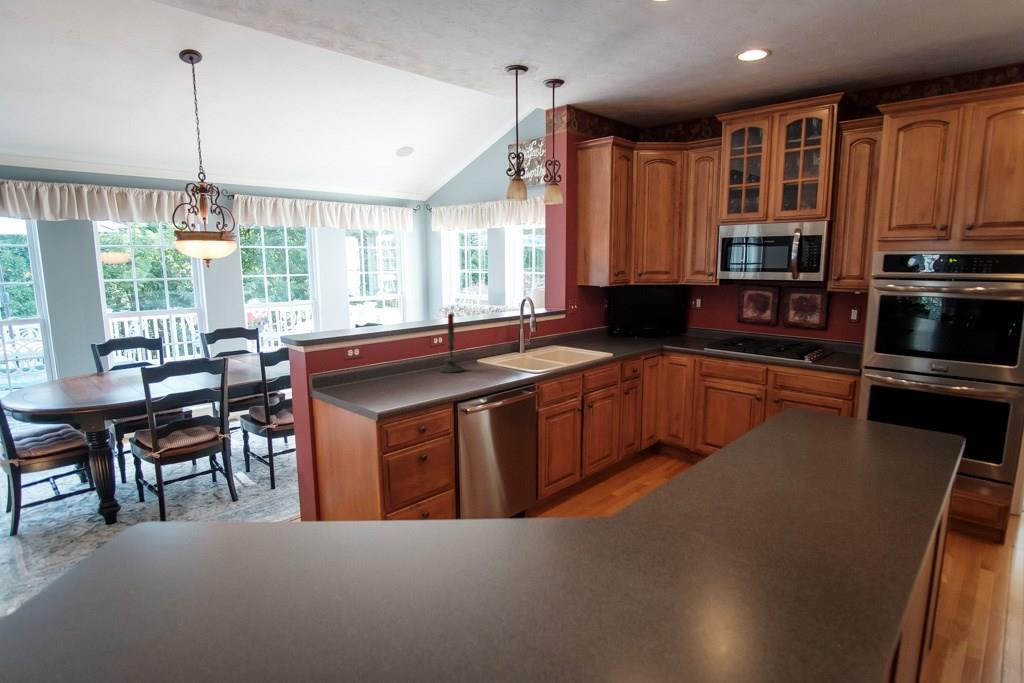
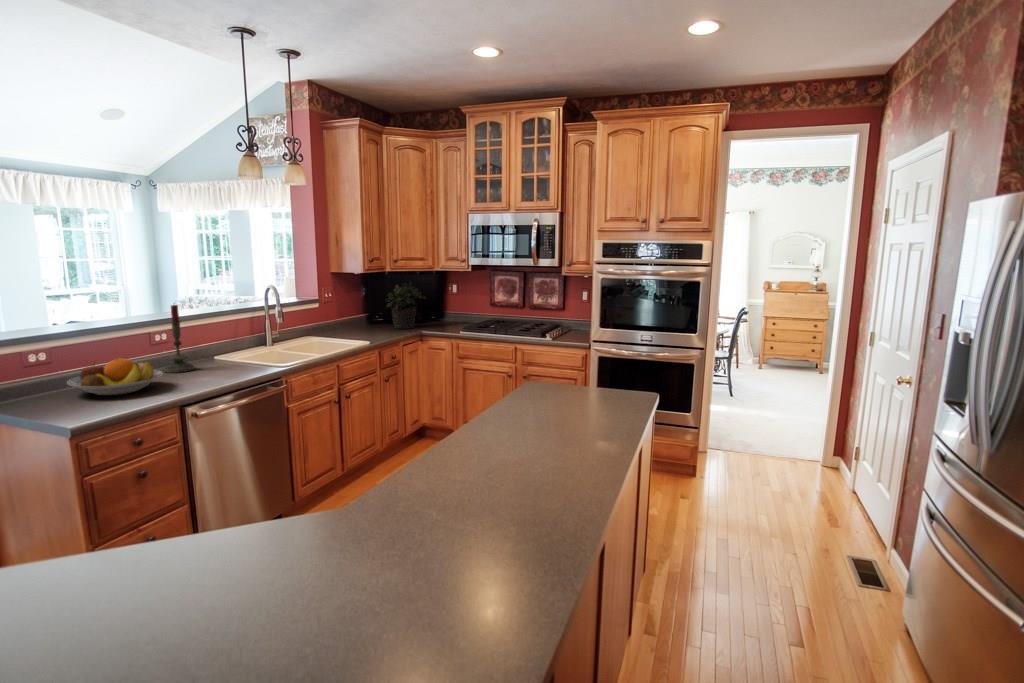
potted plant: none [626,295,668,342] -> present [386,283,426,329]
fruit bowl: none [372,359,441,390] -> present [67,358,163,395]

